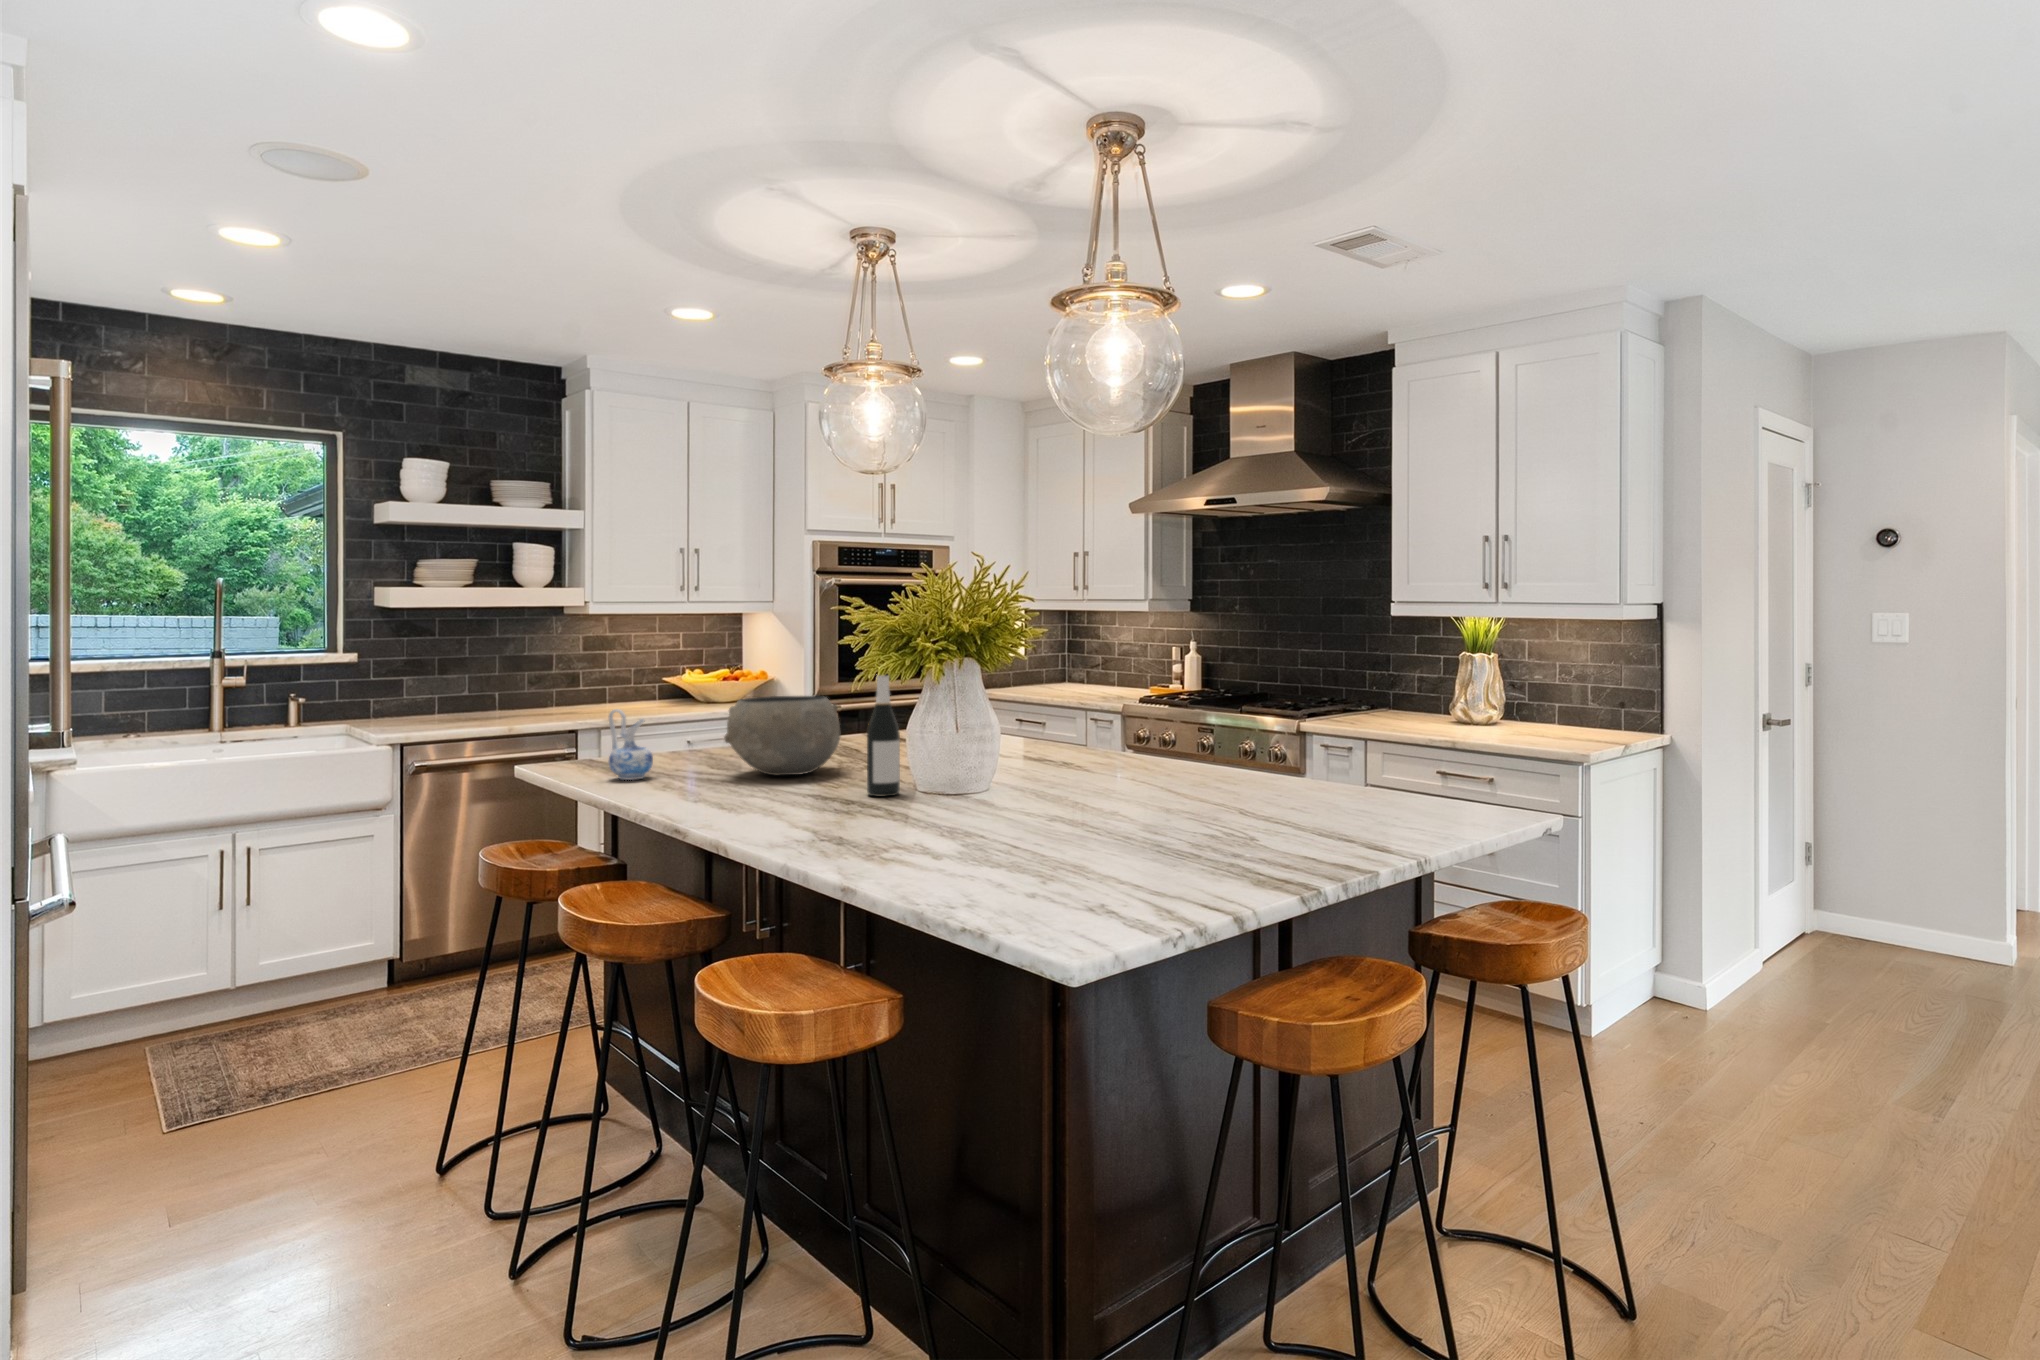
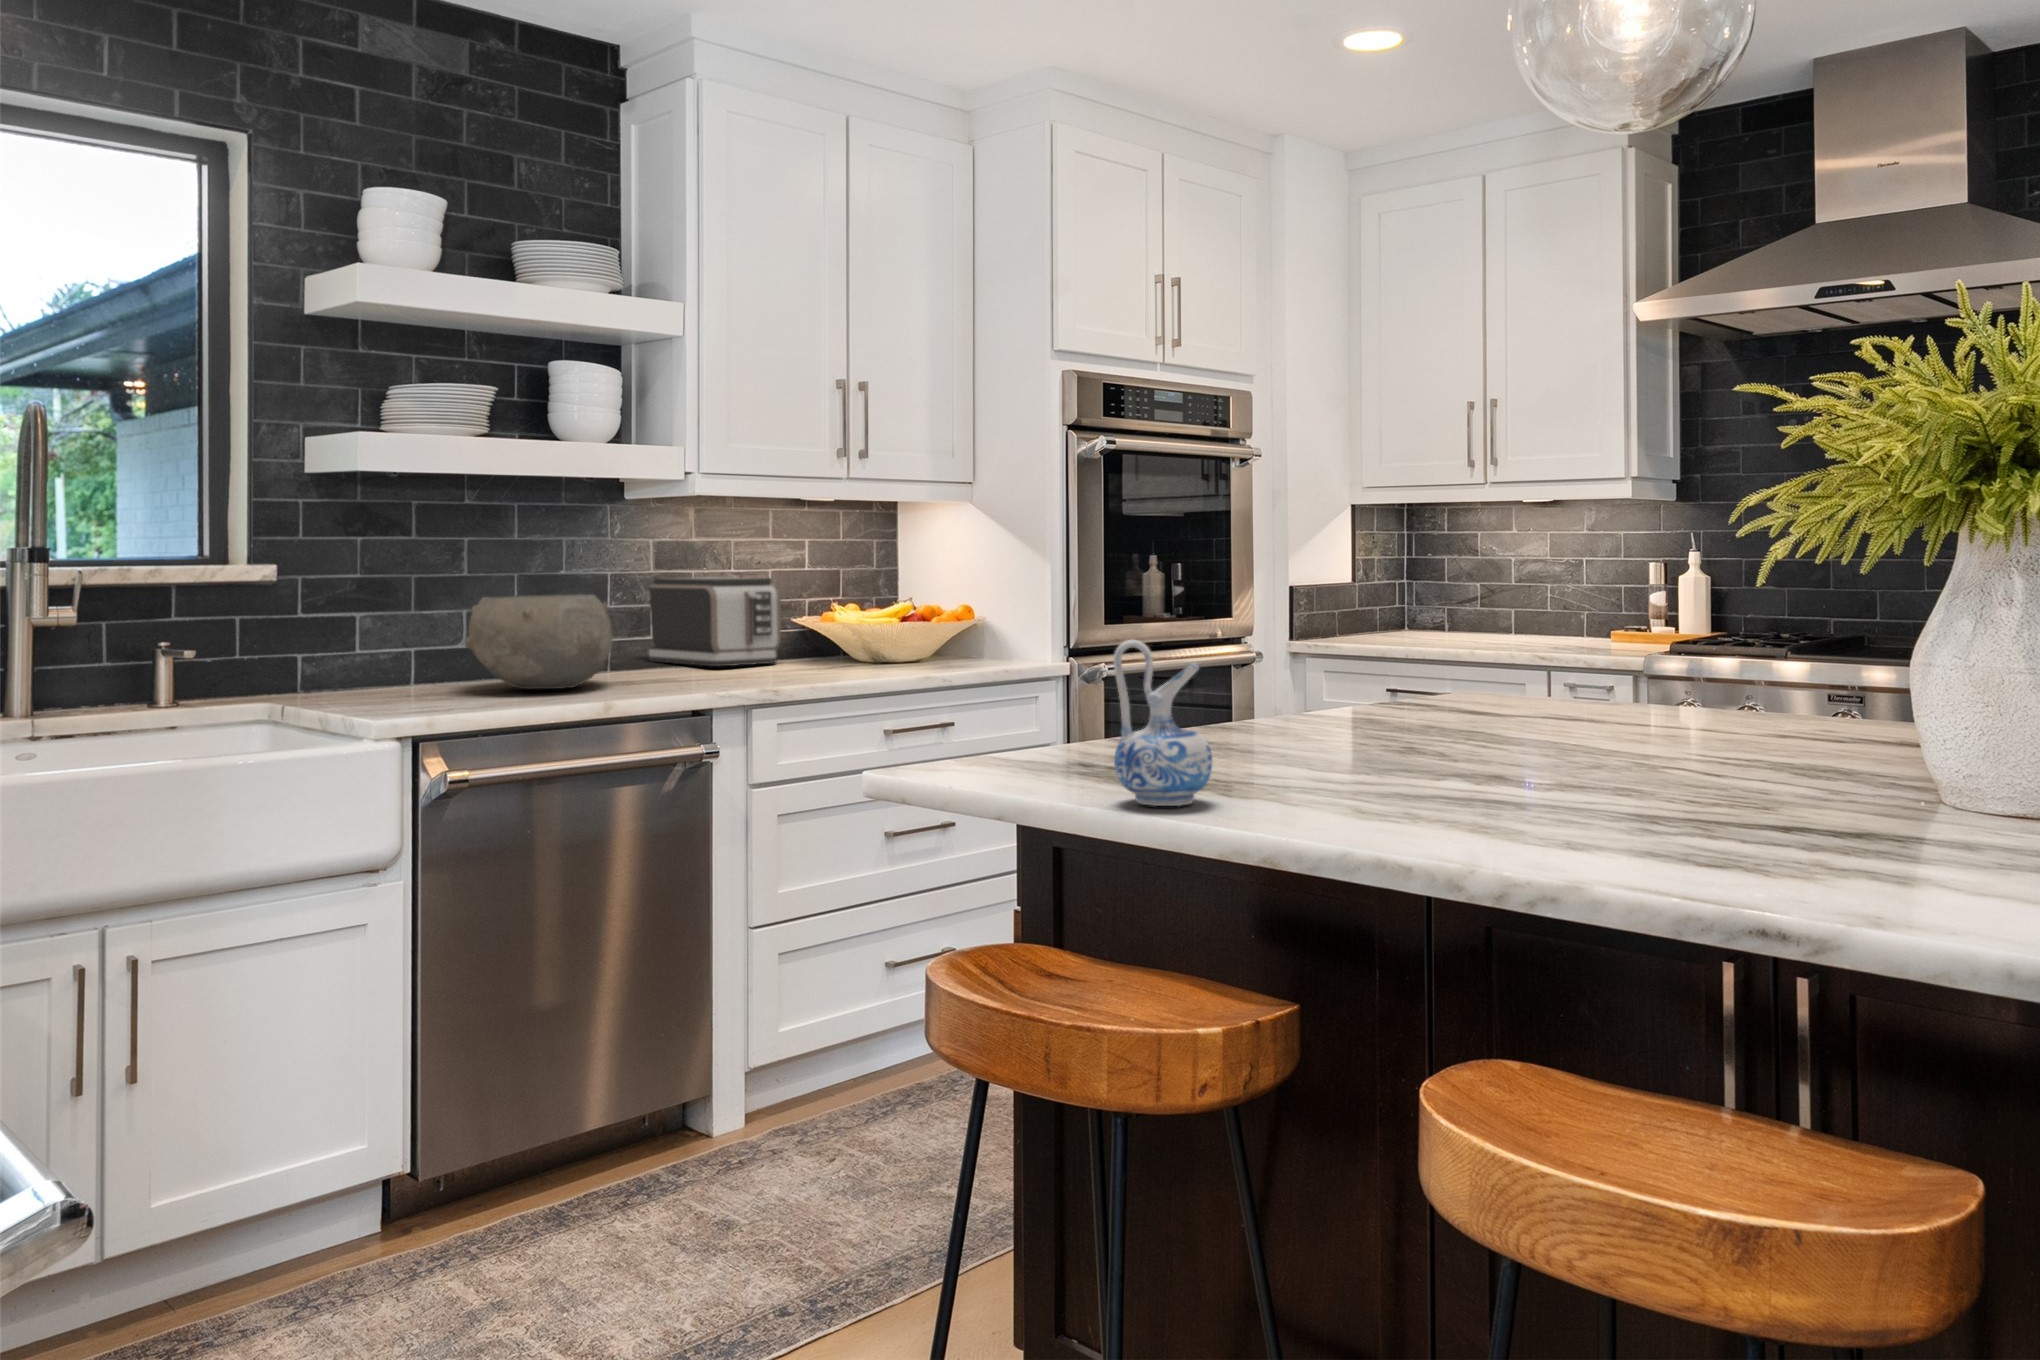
toaster: none [579,655,648,705] -> present [649,578,781,666]
wine bottle: present [867,676,900,797] -> none [1851,526,1943,842]
ceramic bowl: present [724,696,840,775] -> present [465,594,612,689]

